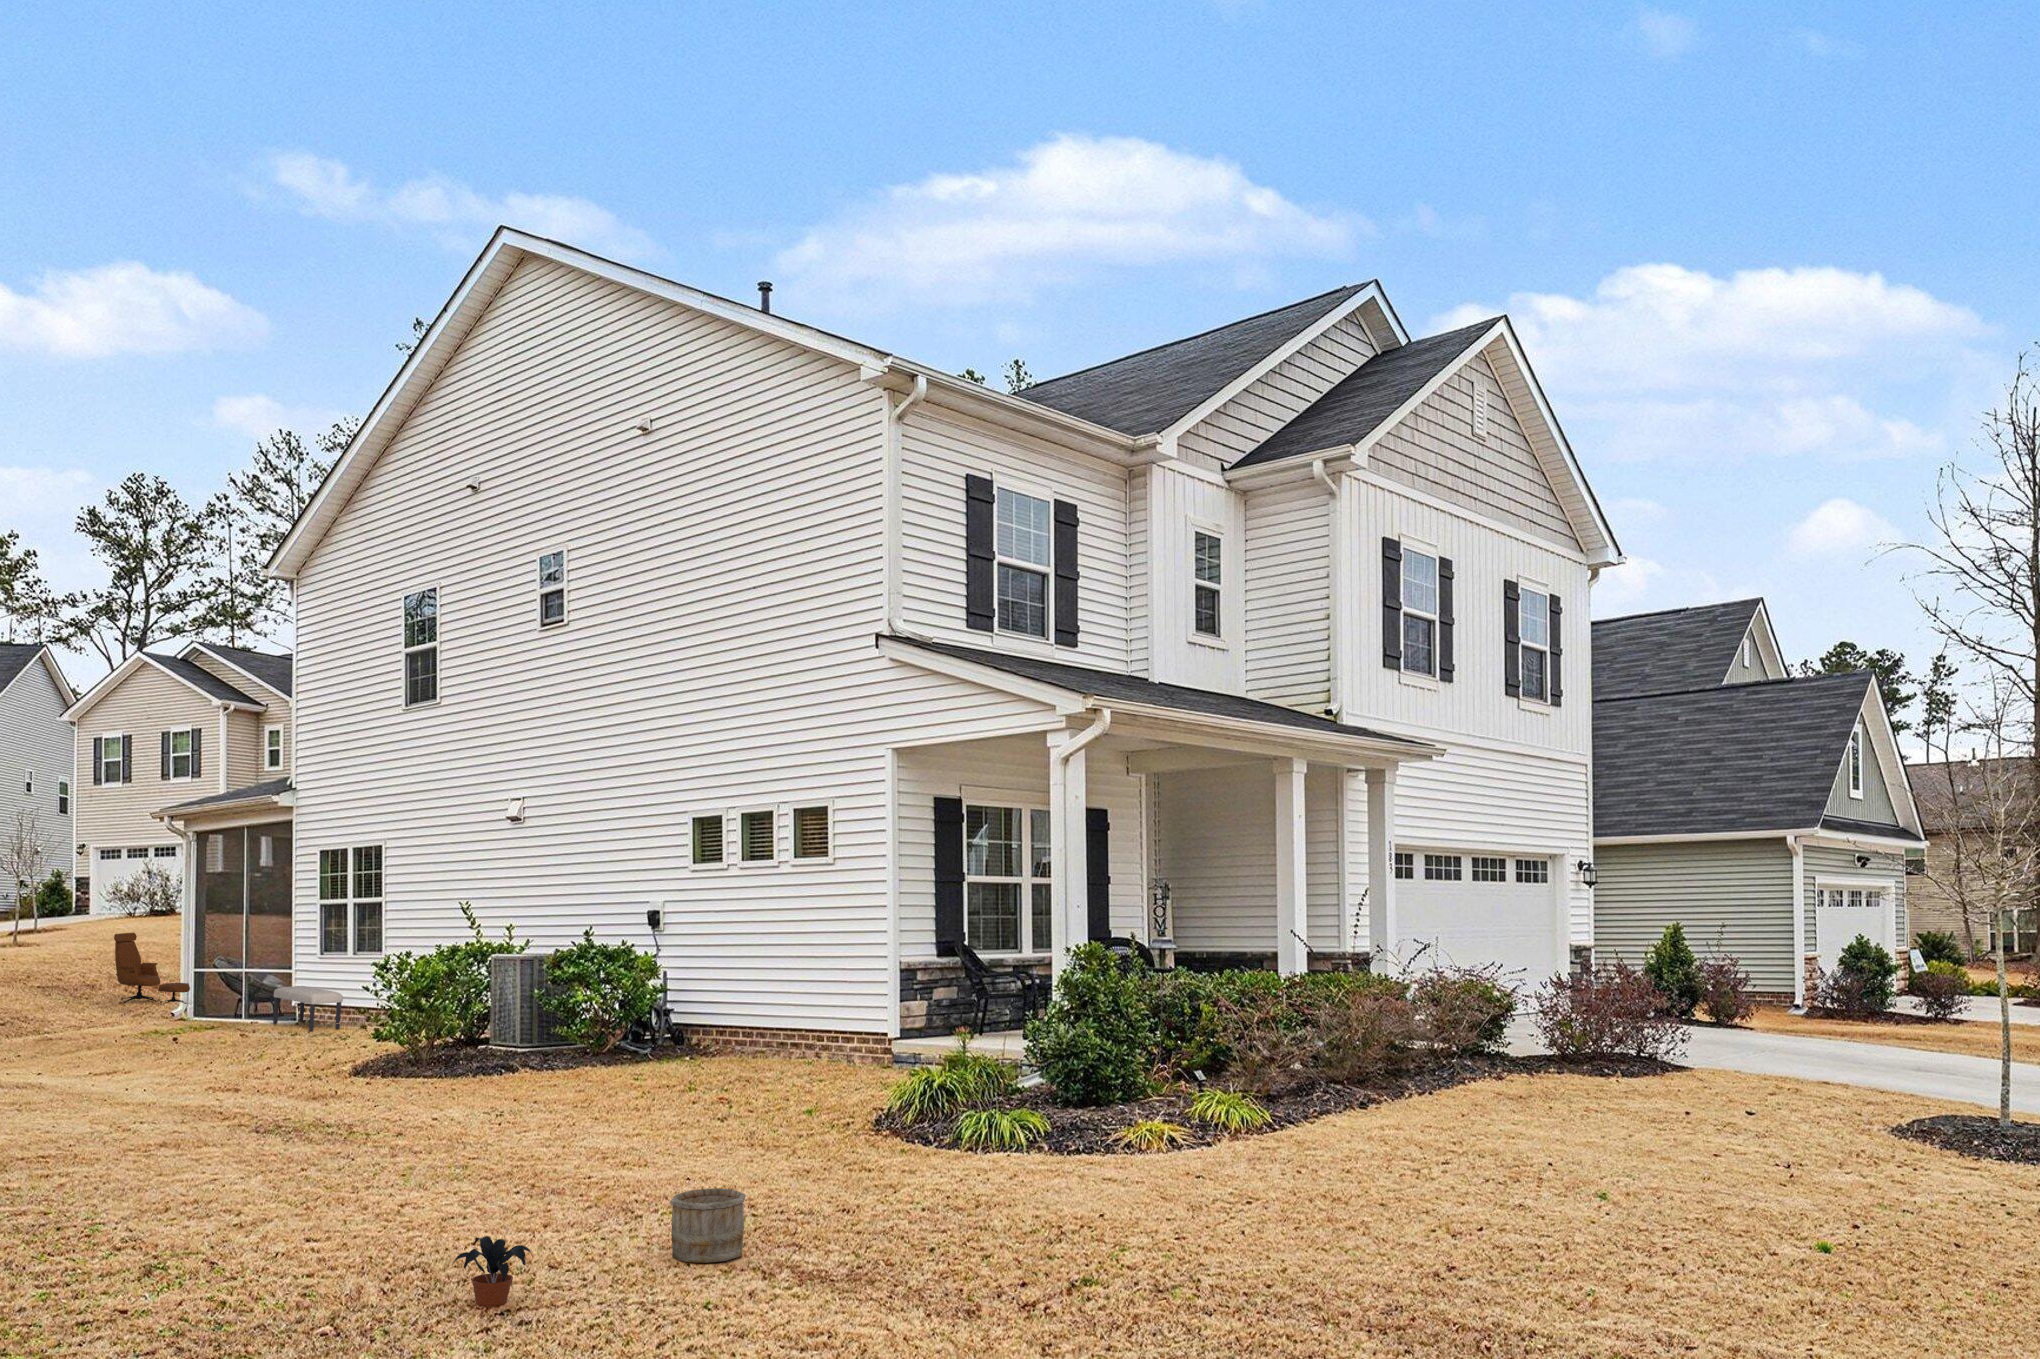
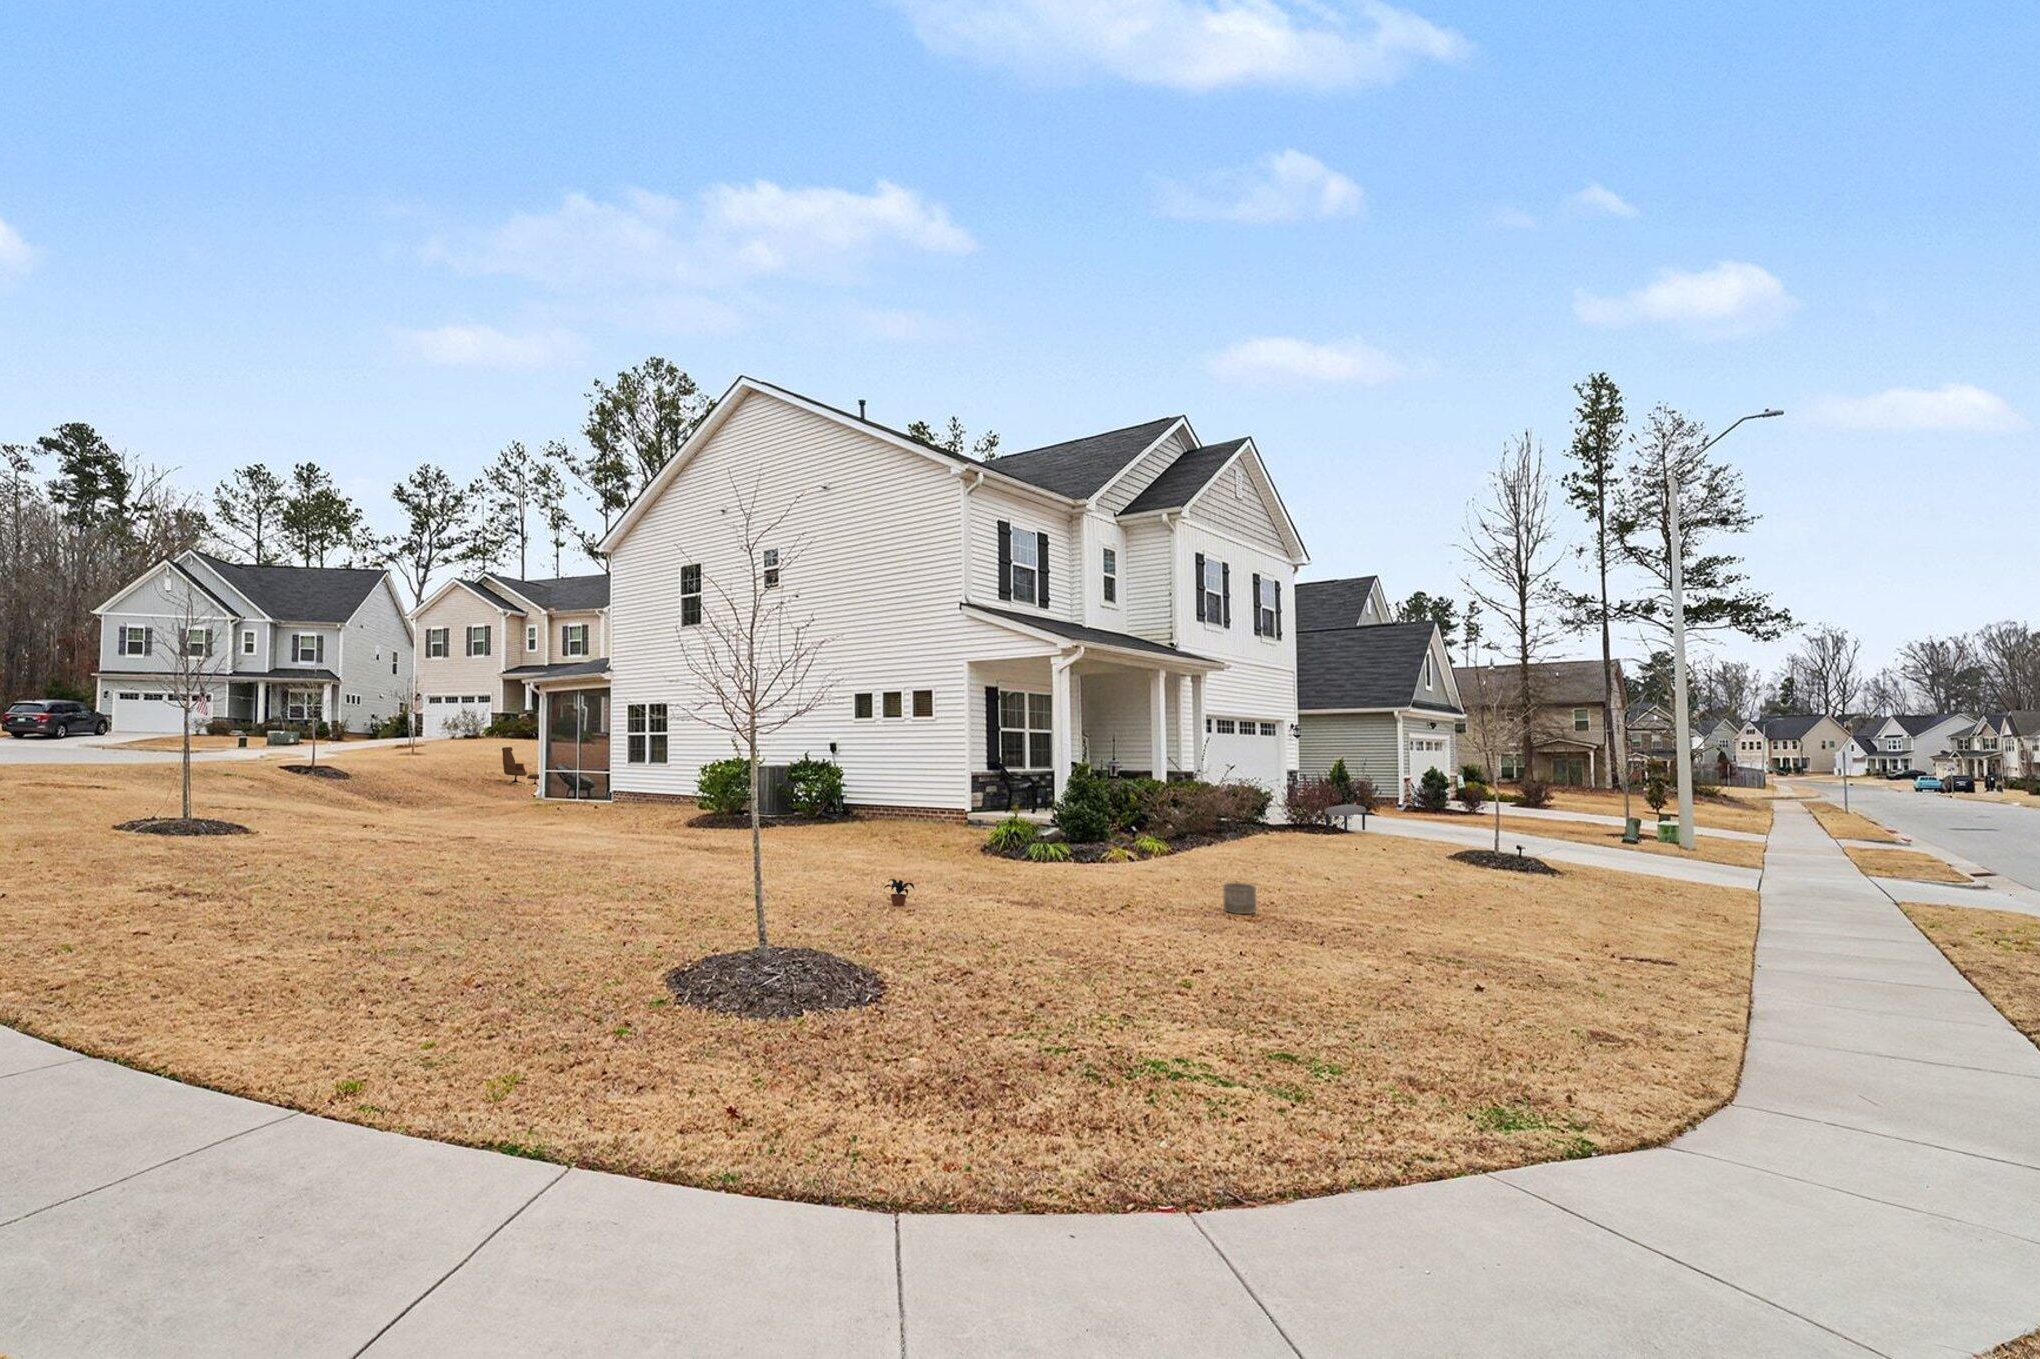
bench: present [273,986,343,1032] -> present [1325,804,1366,833]
wooden bucket: present [670,1188,746,1263] -> present [1223,883,1256,914]

